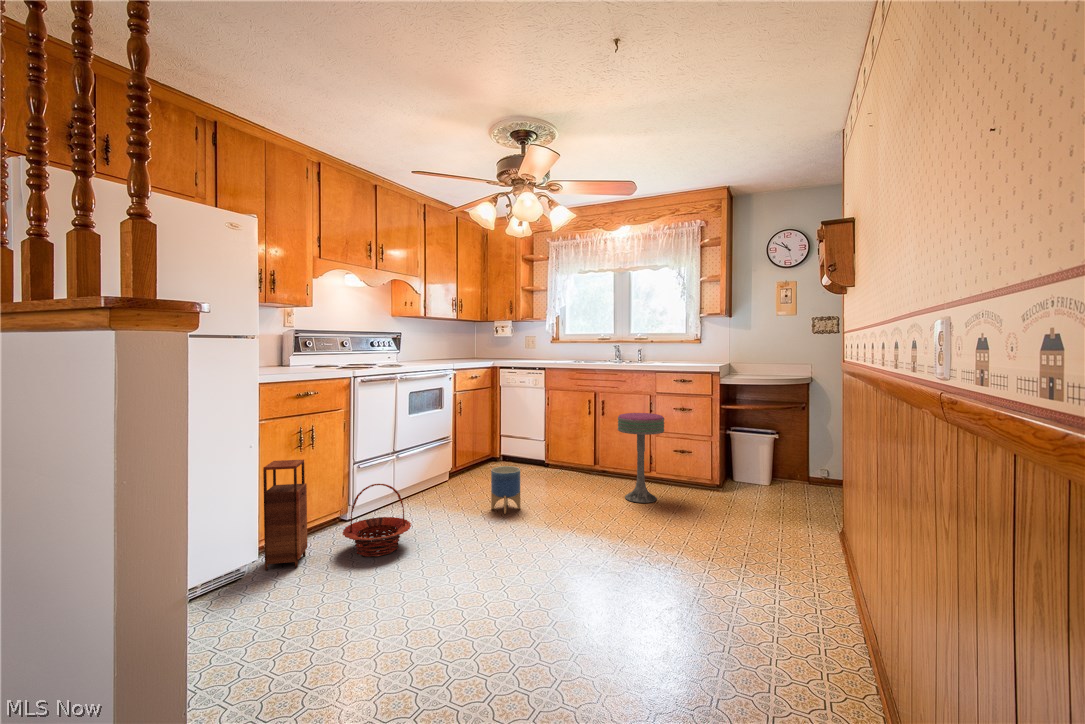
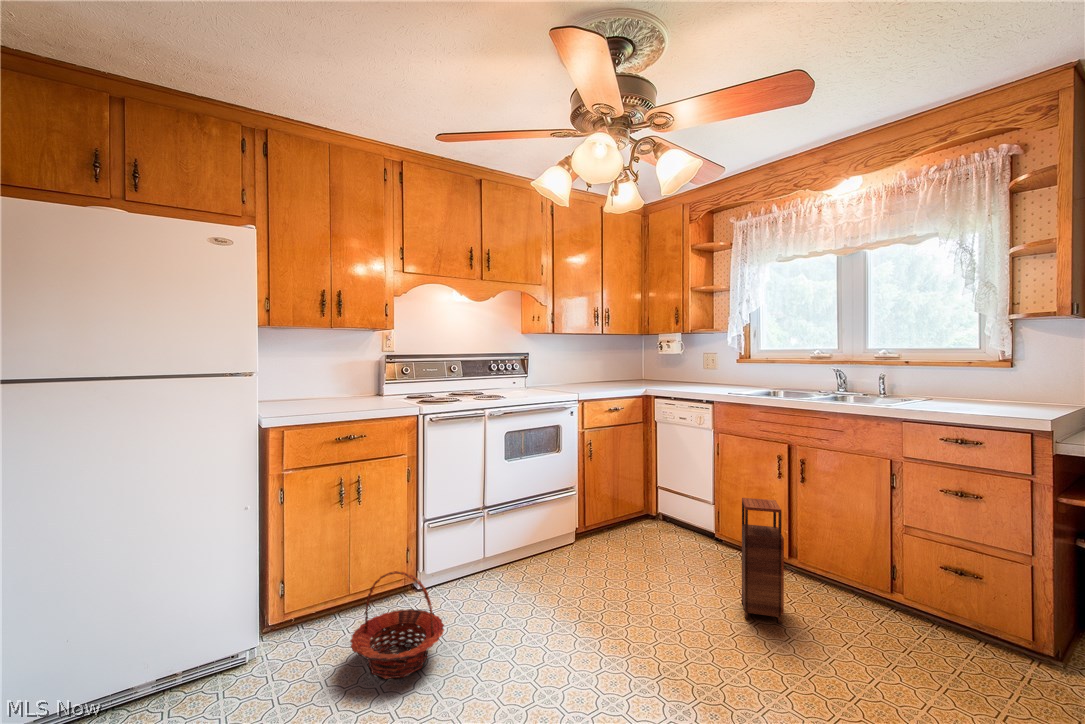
bar stool: present [618,413,664,503] -> none [811,494,910,672]
storage cabinet: present [263,460,307,570] -> present [742,498,784,624]
planter: present [491,466,520,514] -> none [590,553,634,633]

